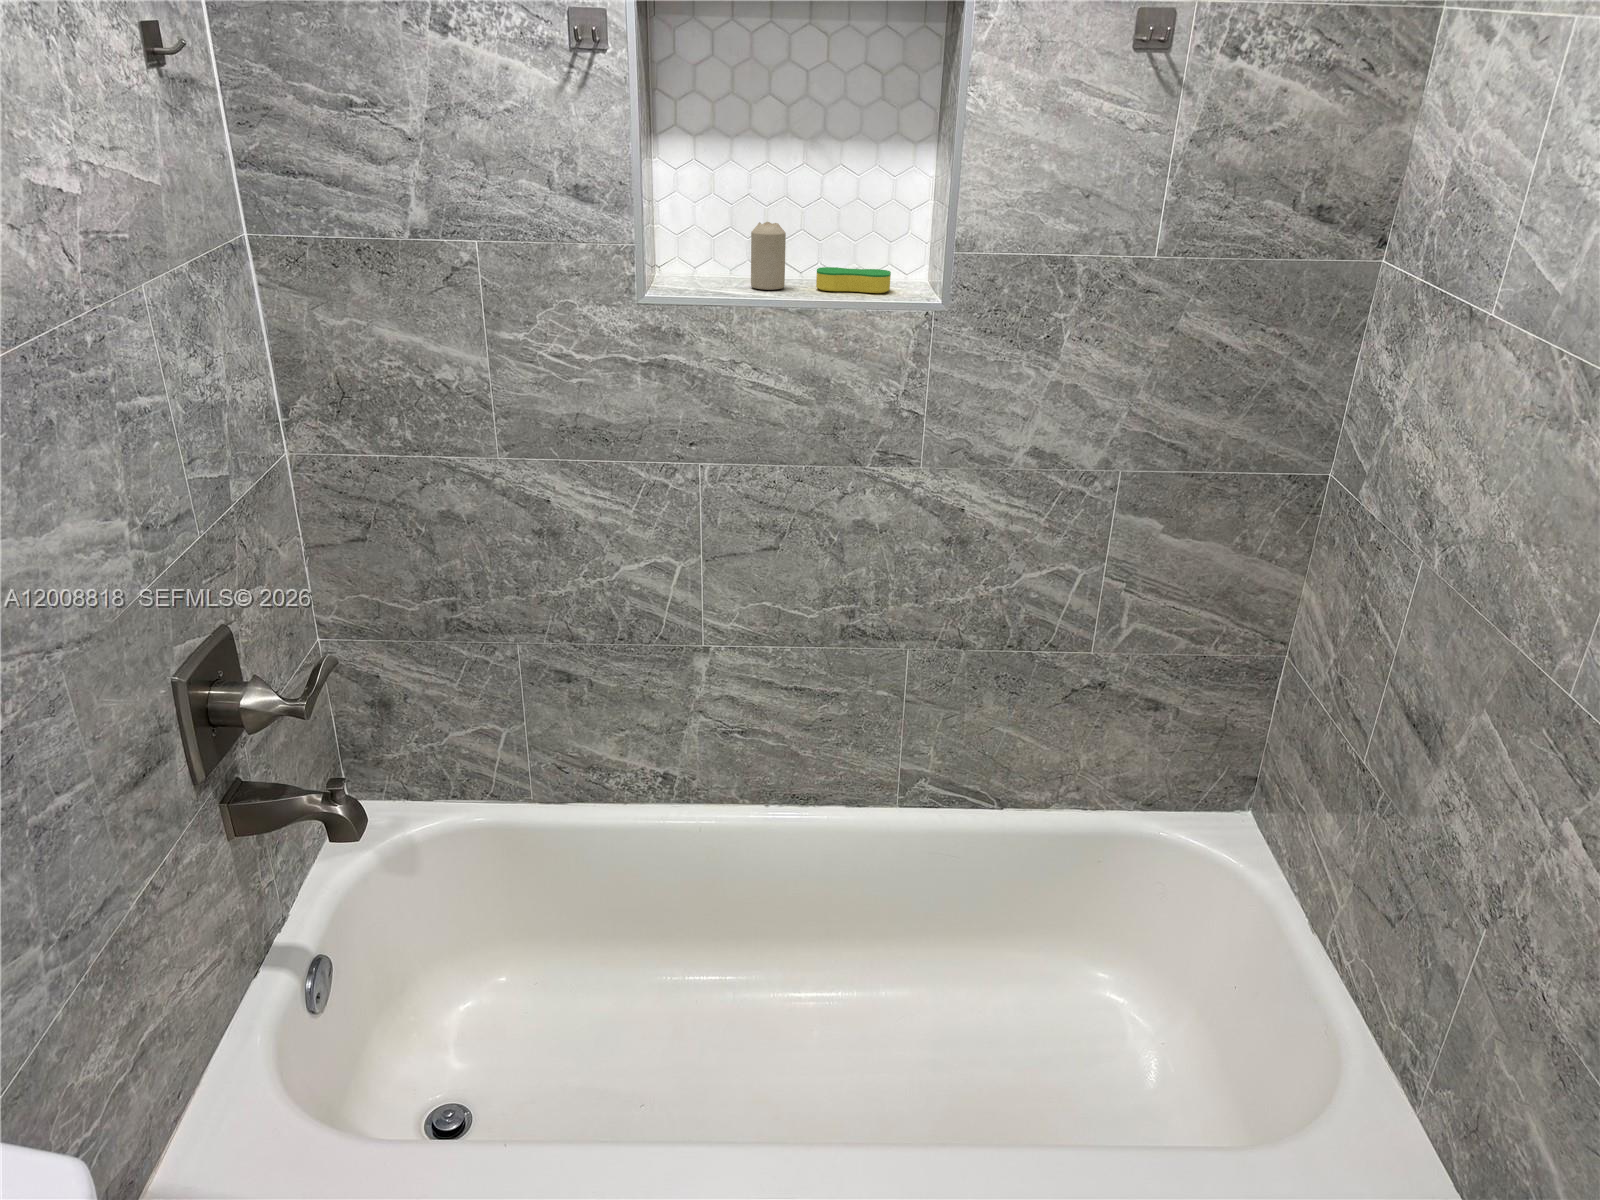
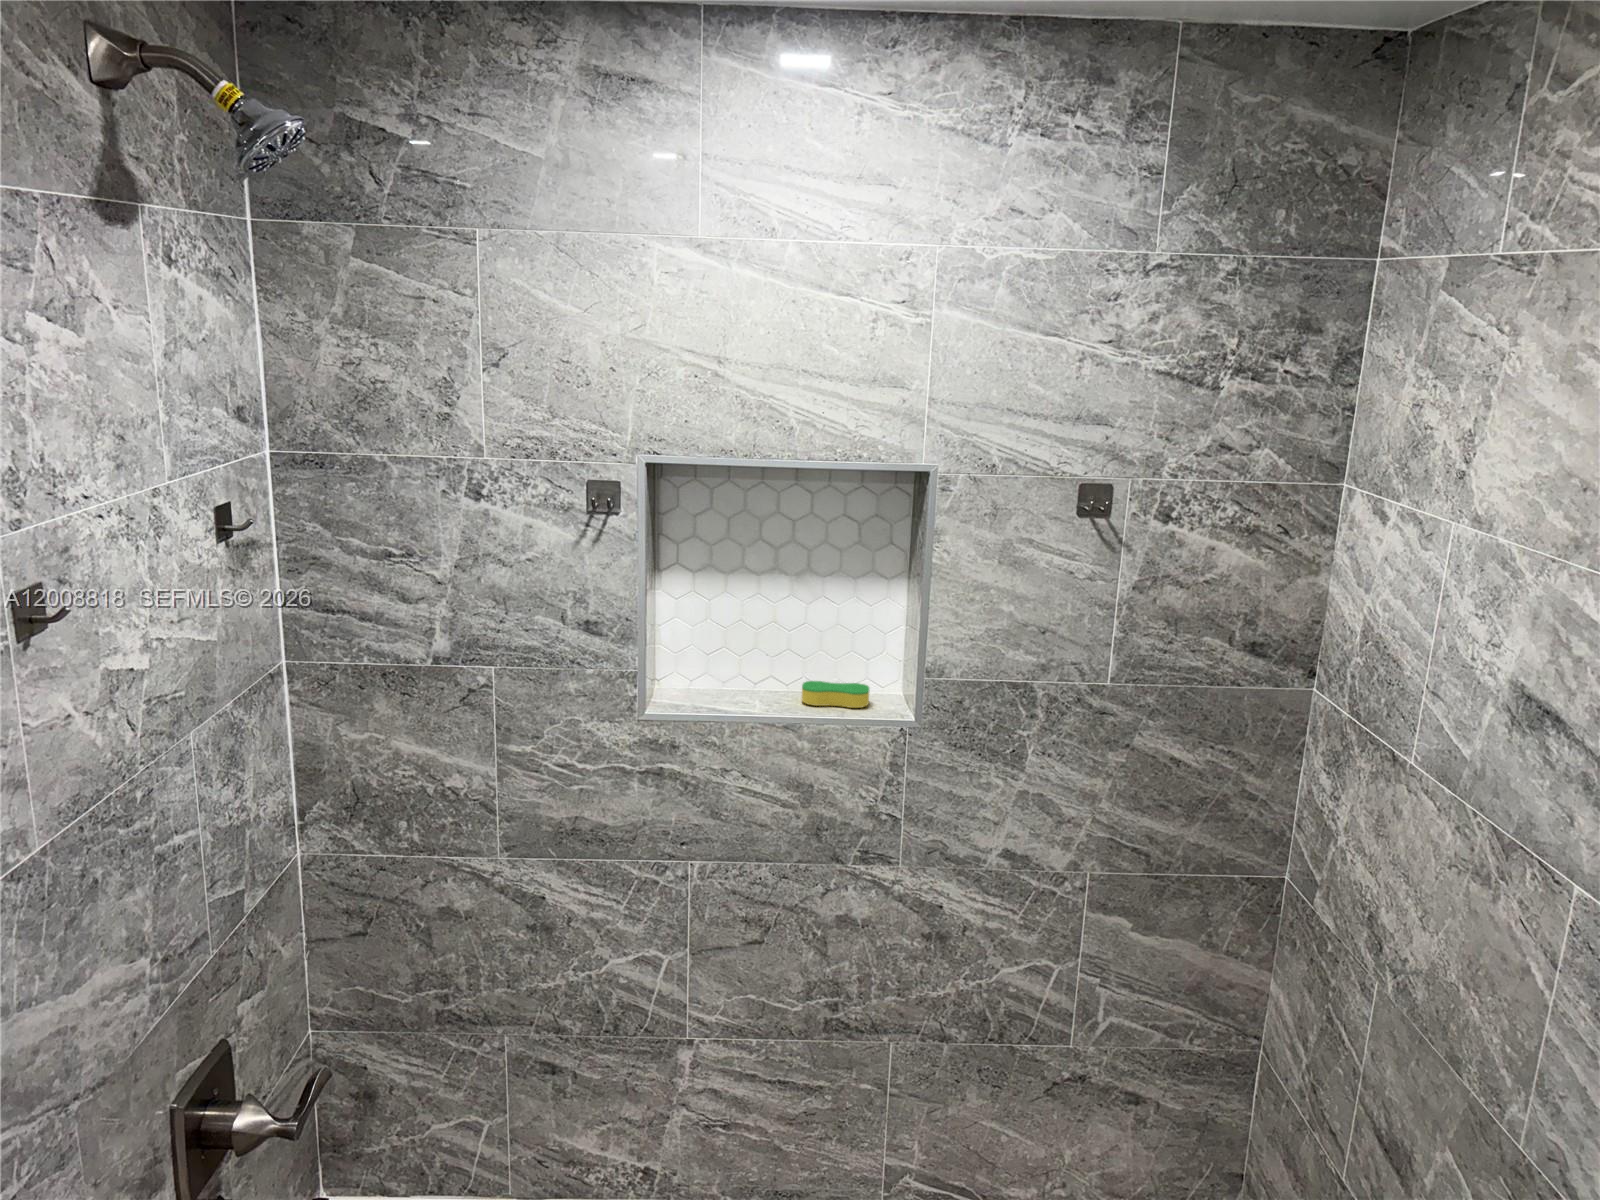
candle: present [751,222,786,290] -> none [742,644,774,705]

